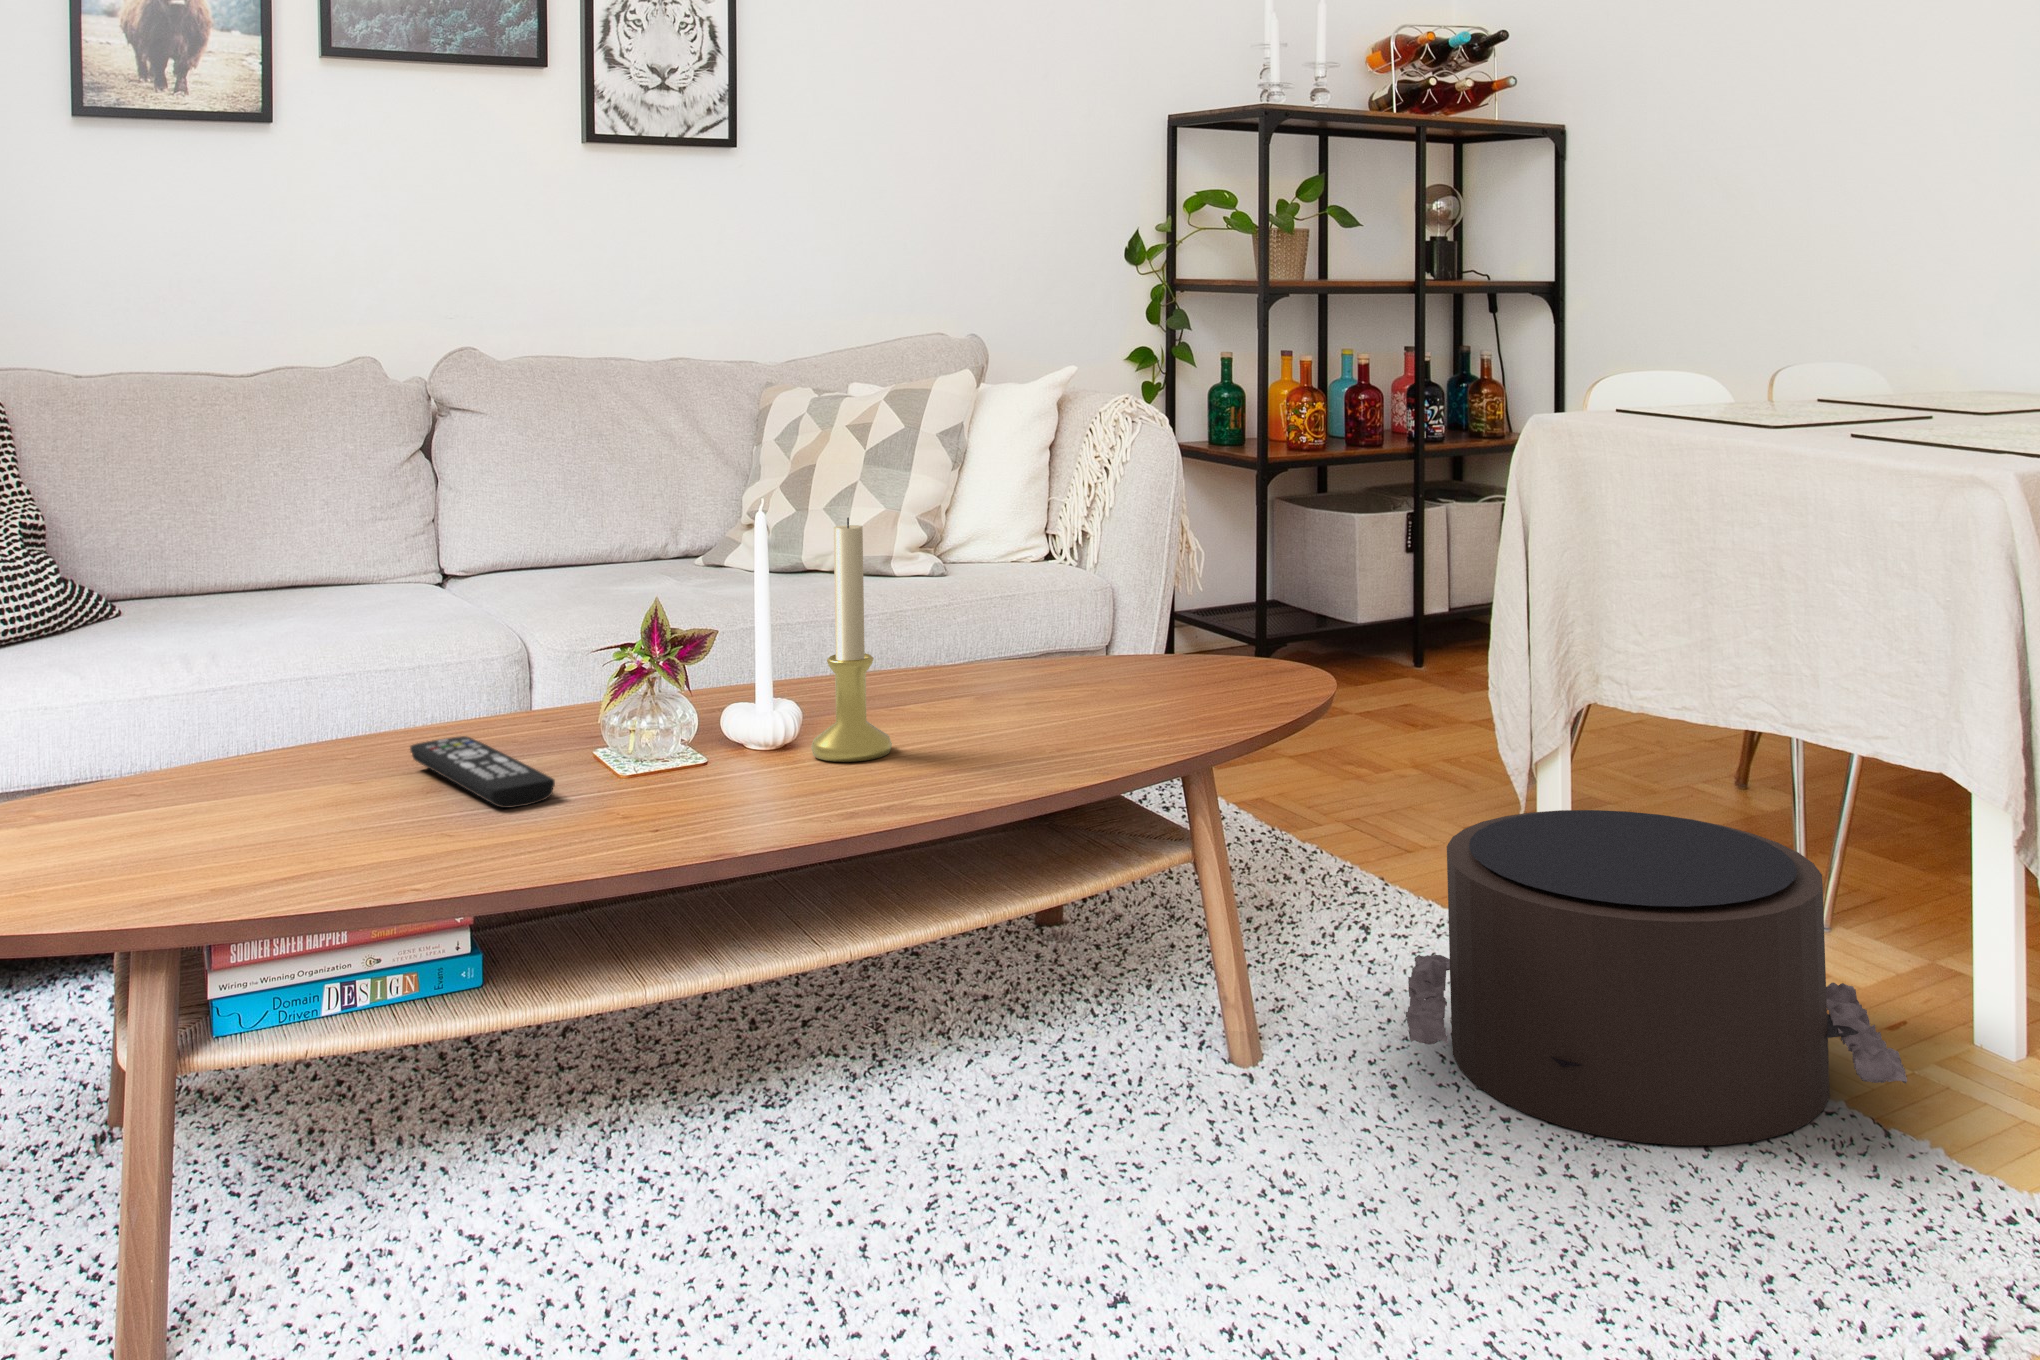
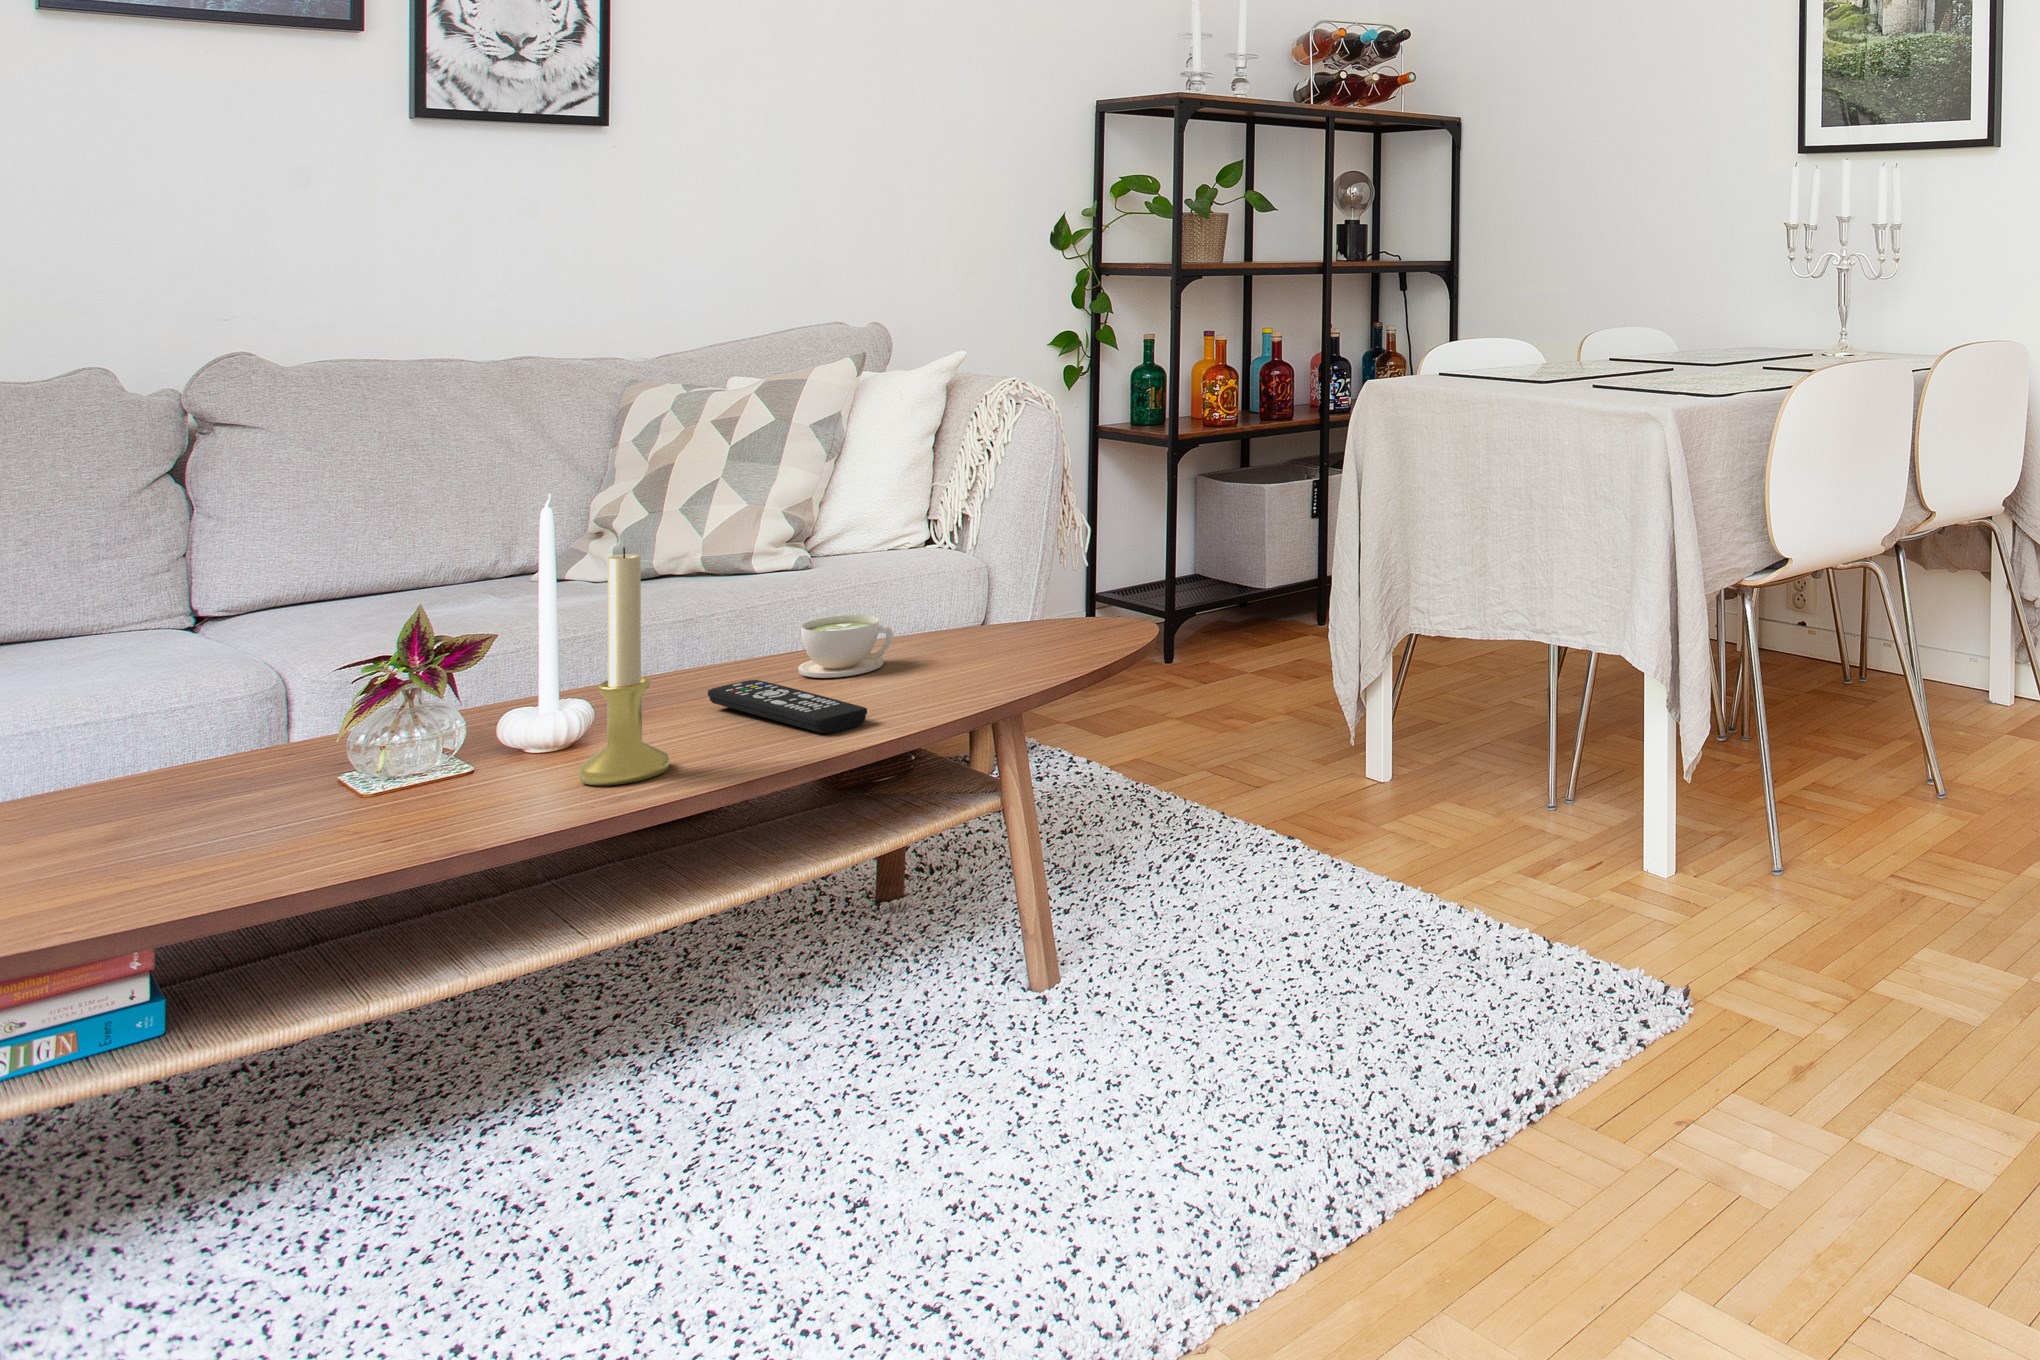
coffee cup: none [973,616,1063,678] -> present [798,615,893,678]
remote control: present [410,736,555,808] -> present [708,680,867,734]
pouf: present [1406,810,1907,1145] -> none [1184,757,1579,1039]

